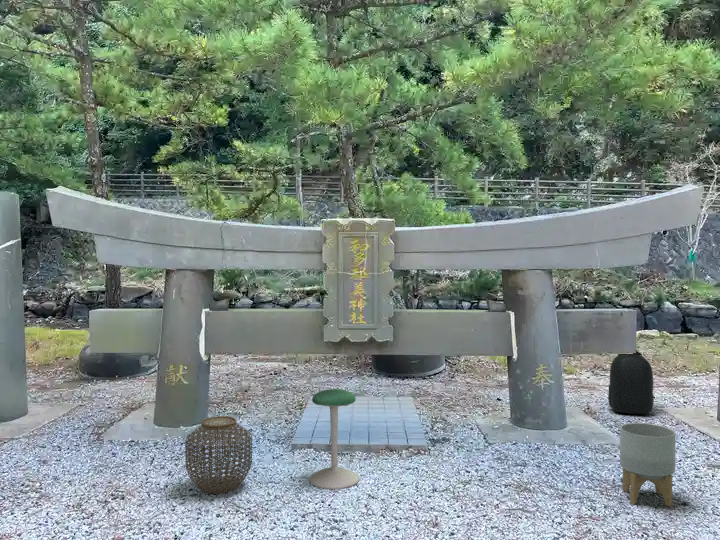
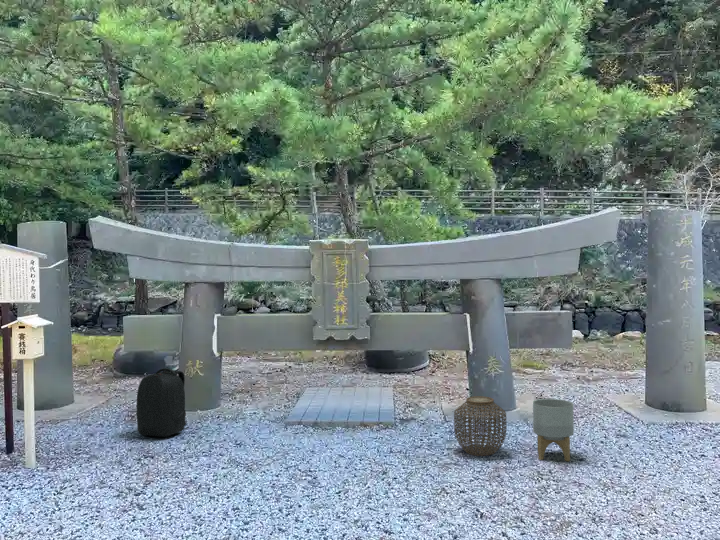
backpack: present [608,351,654,414] -> present [137,368,188,437]
stool: present [309,389,359,489] -> none [295,374,334,450]
woven basket: present [185,416,252,494] -> present [454,396,507,456]

